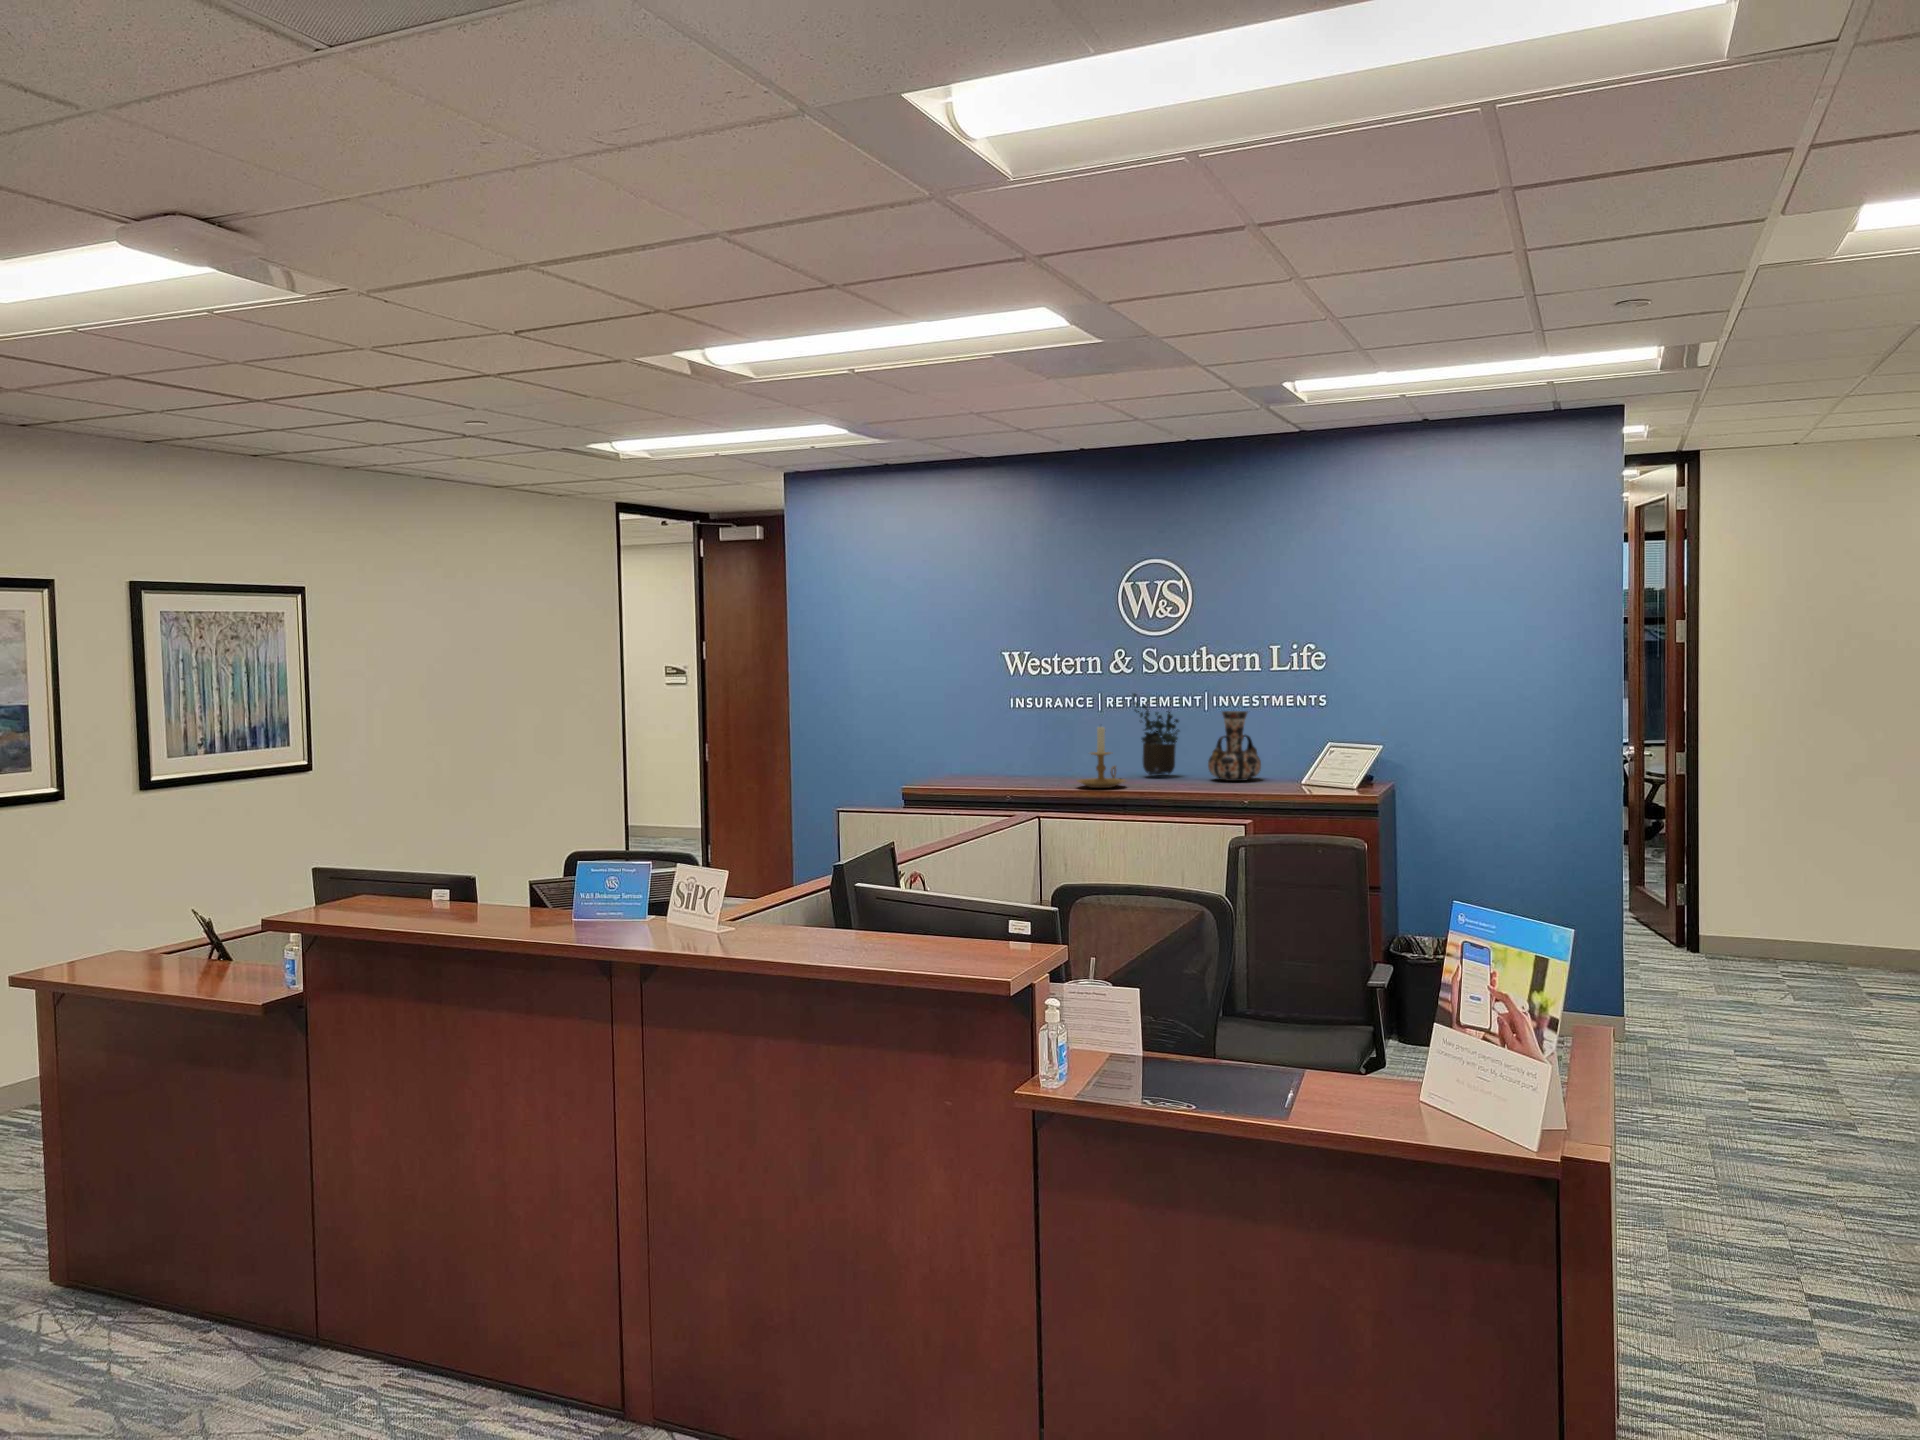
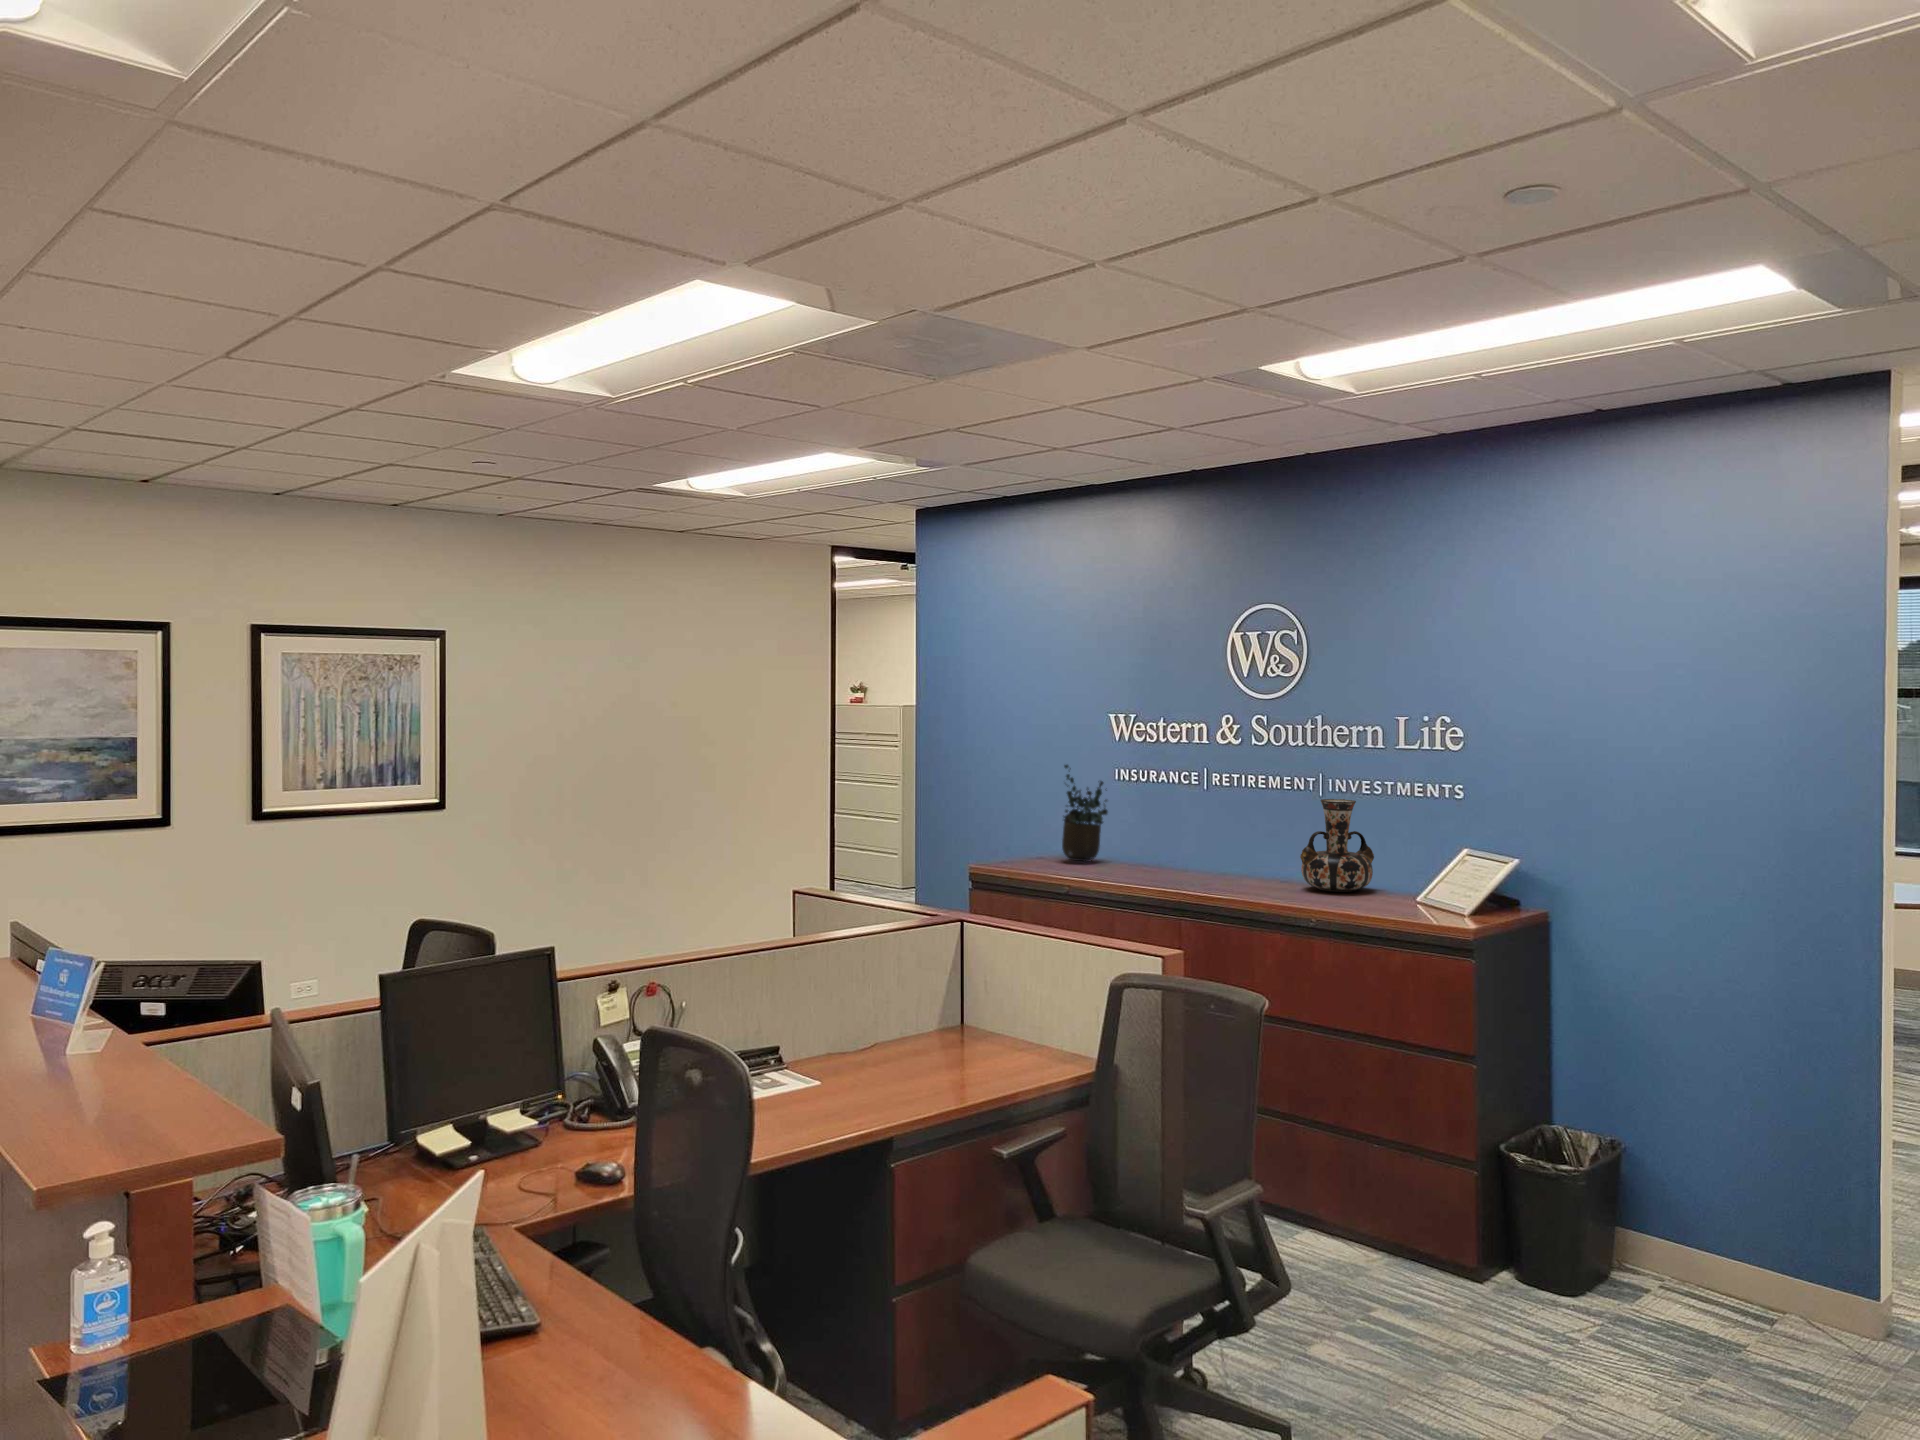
potted plant: present [1133,694,1179,776] -> present [1062,765,1108,862]
candle holder: present [1077,726,1125,788] -> none [1119,807,1183,887]

